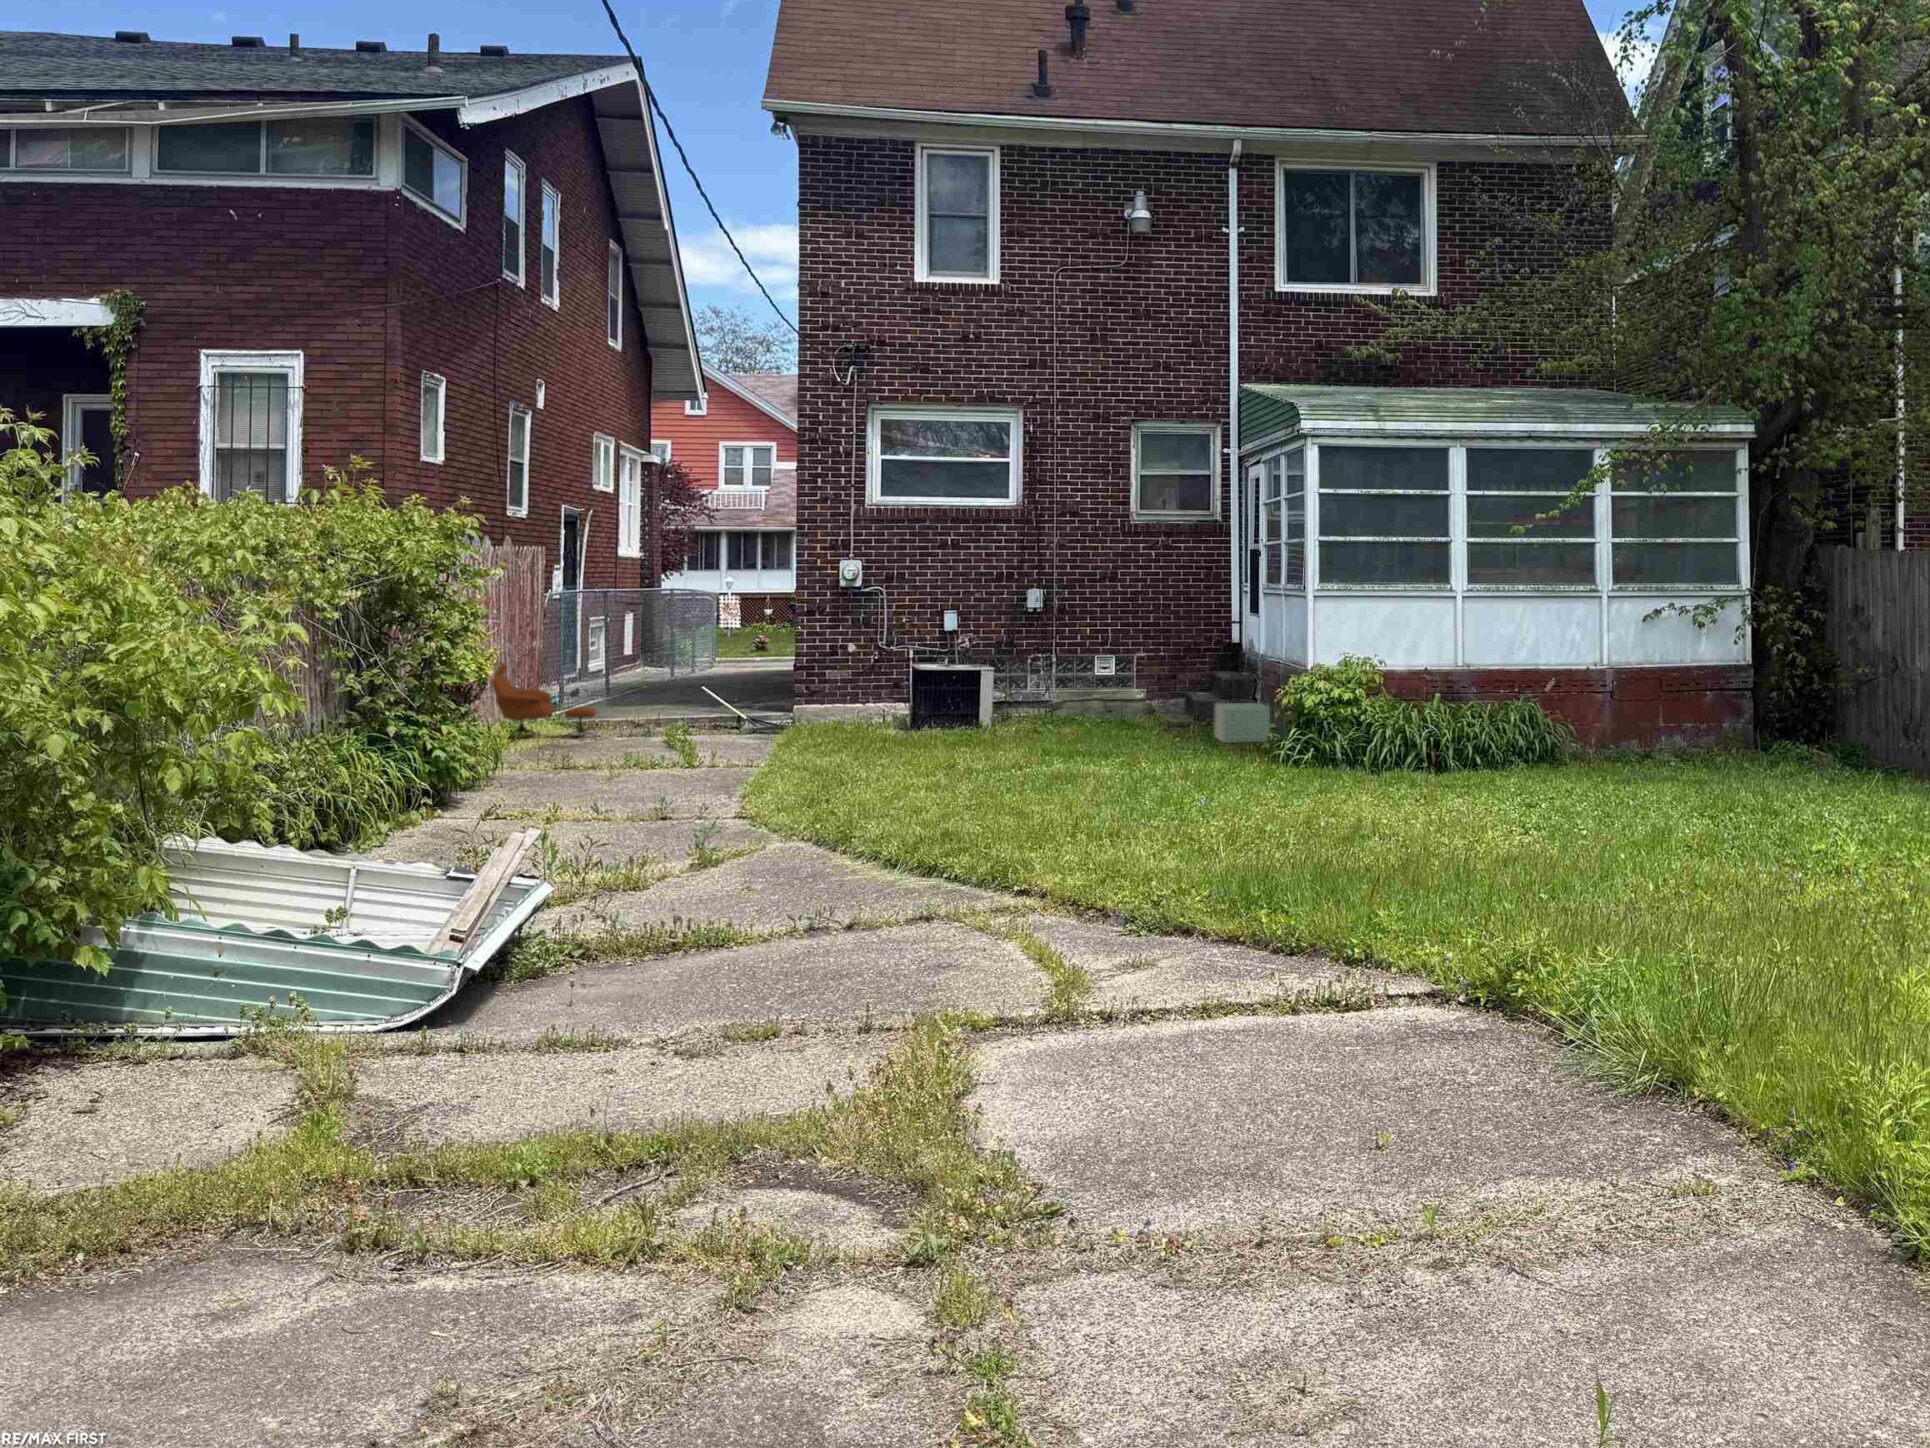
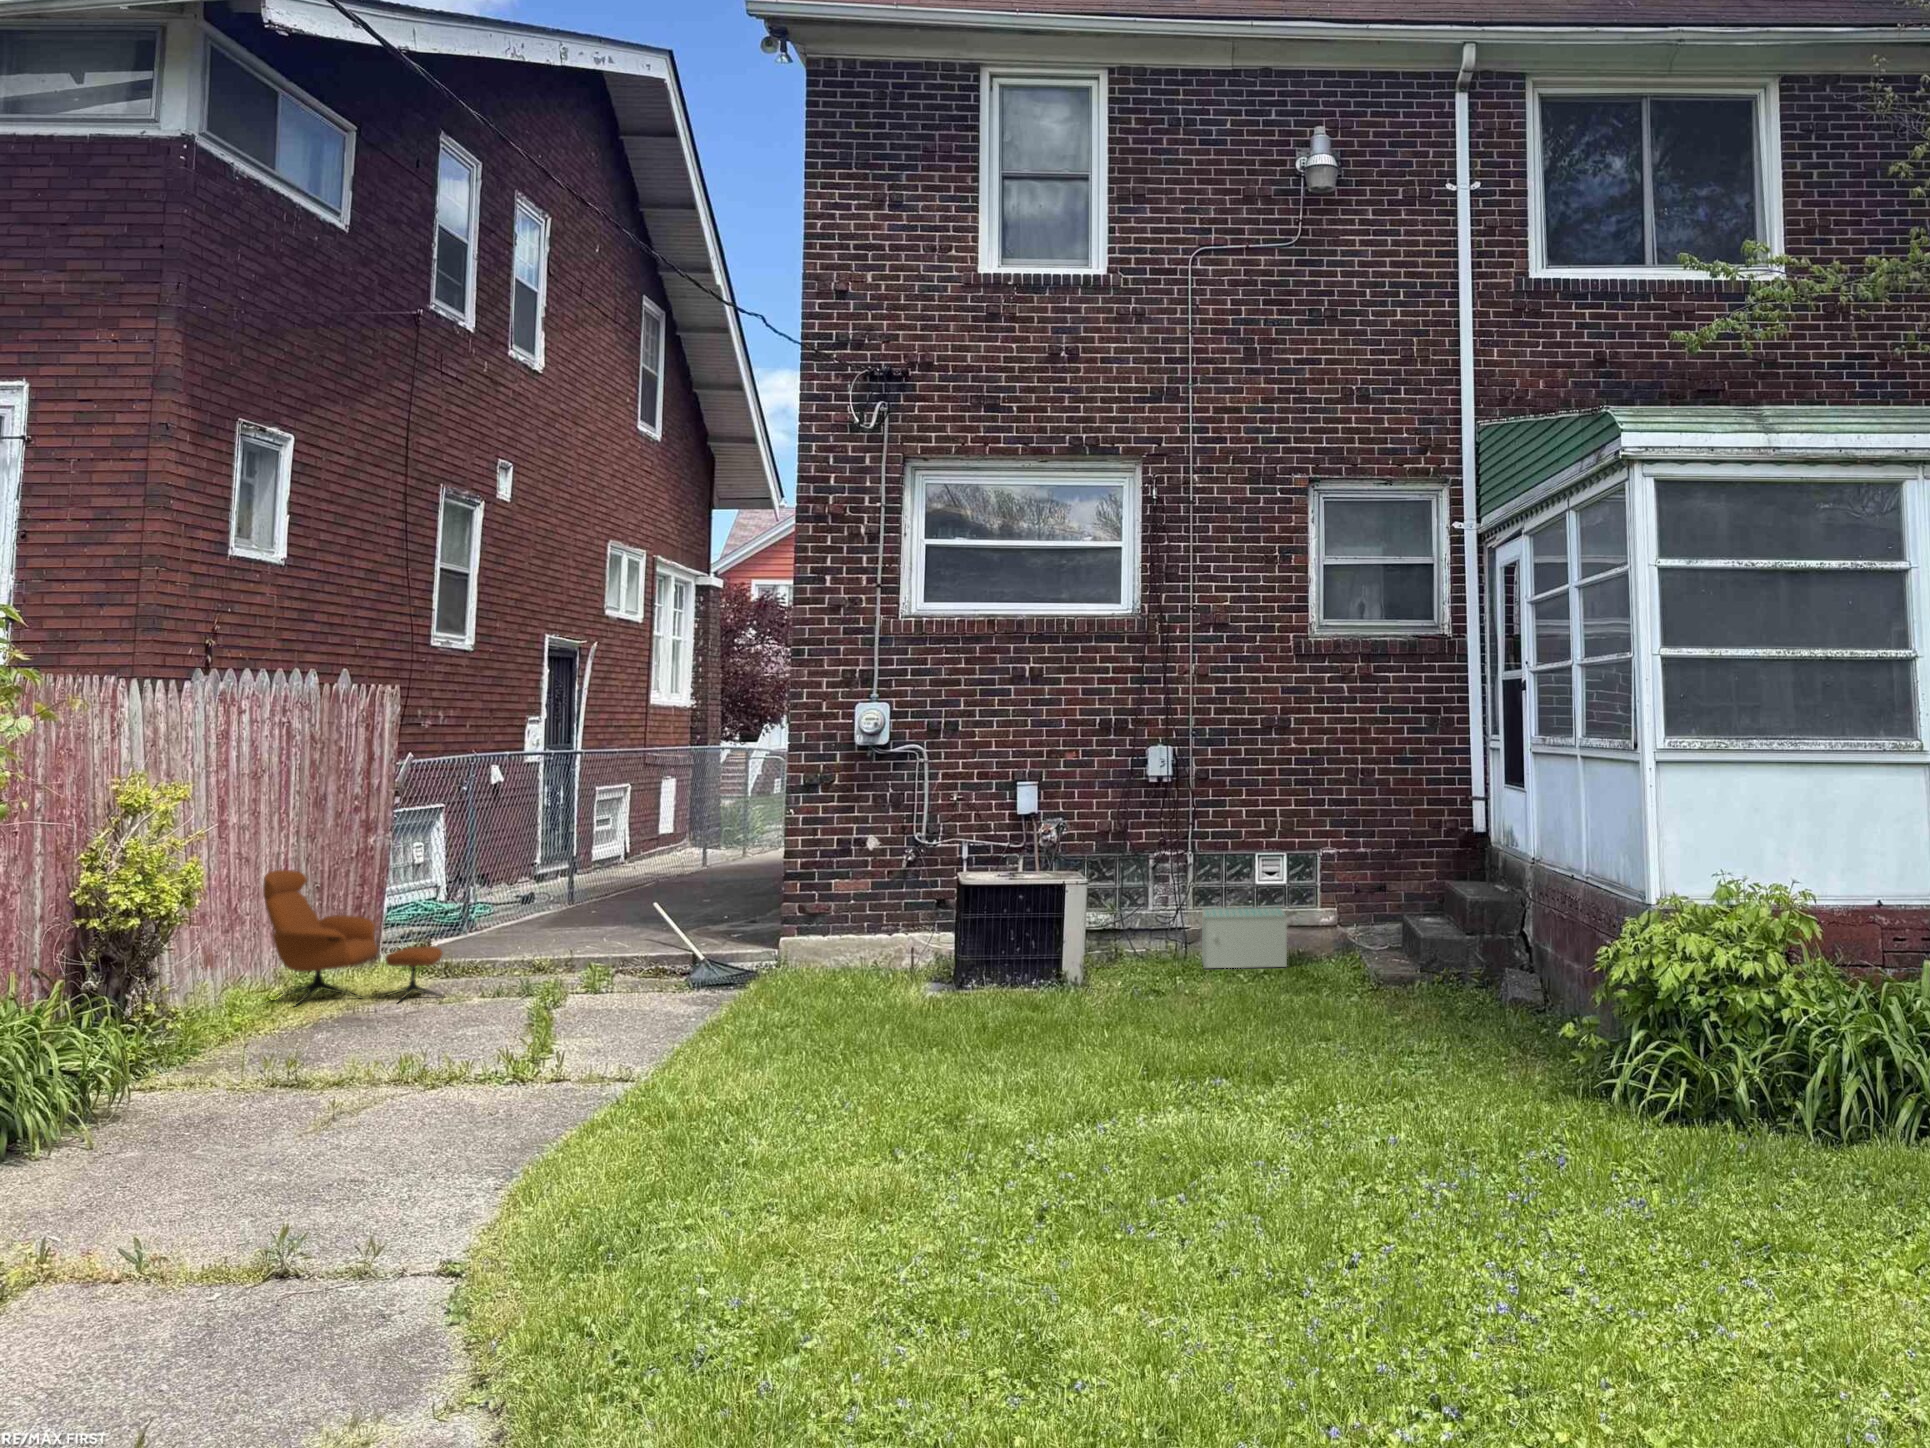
storage box: present [1214,703,1270,743] -> present [1202,908,1287,968]

